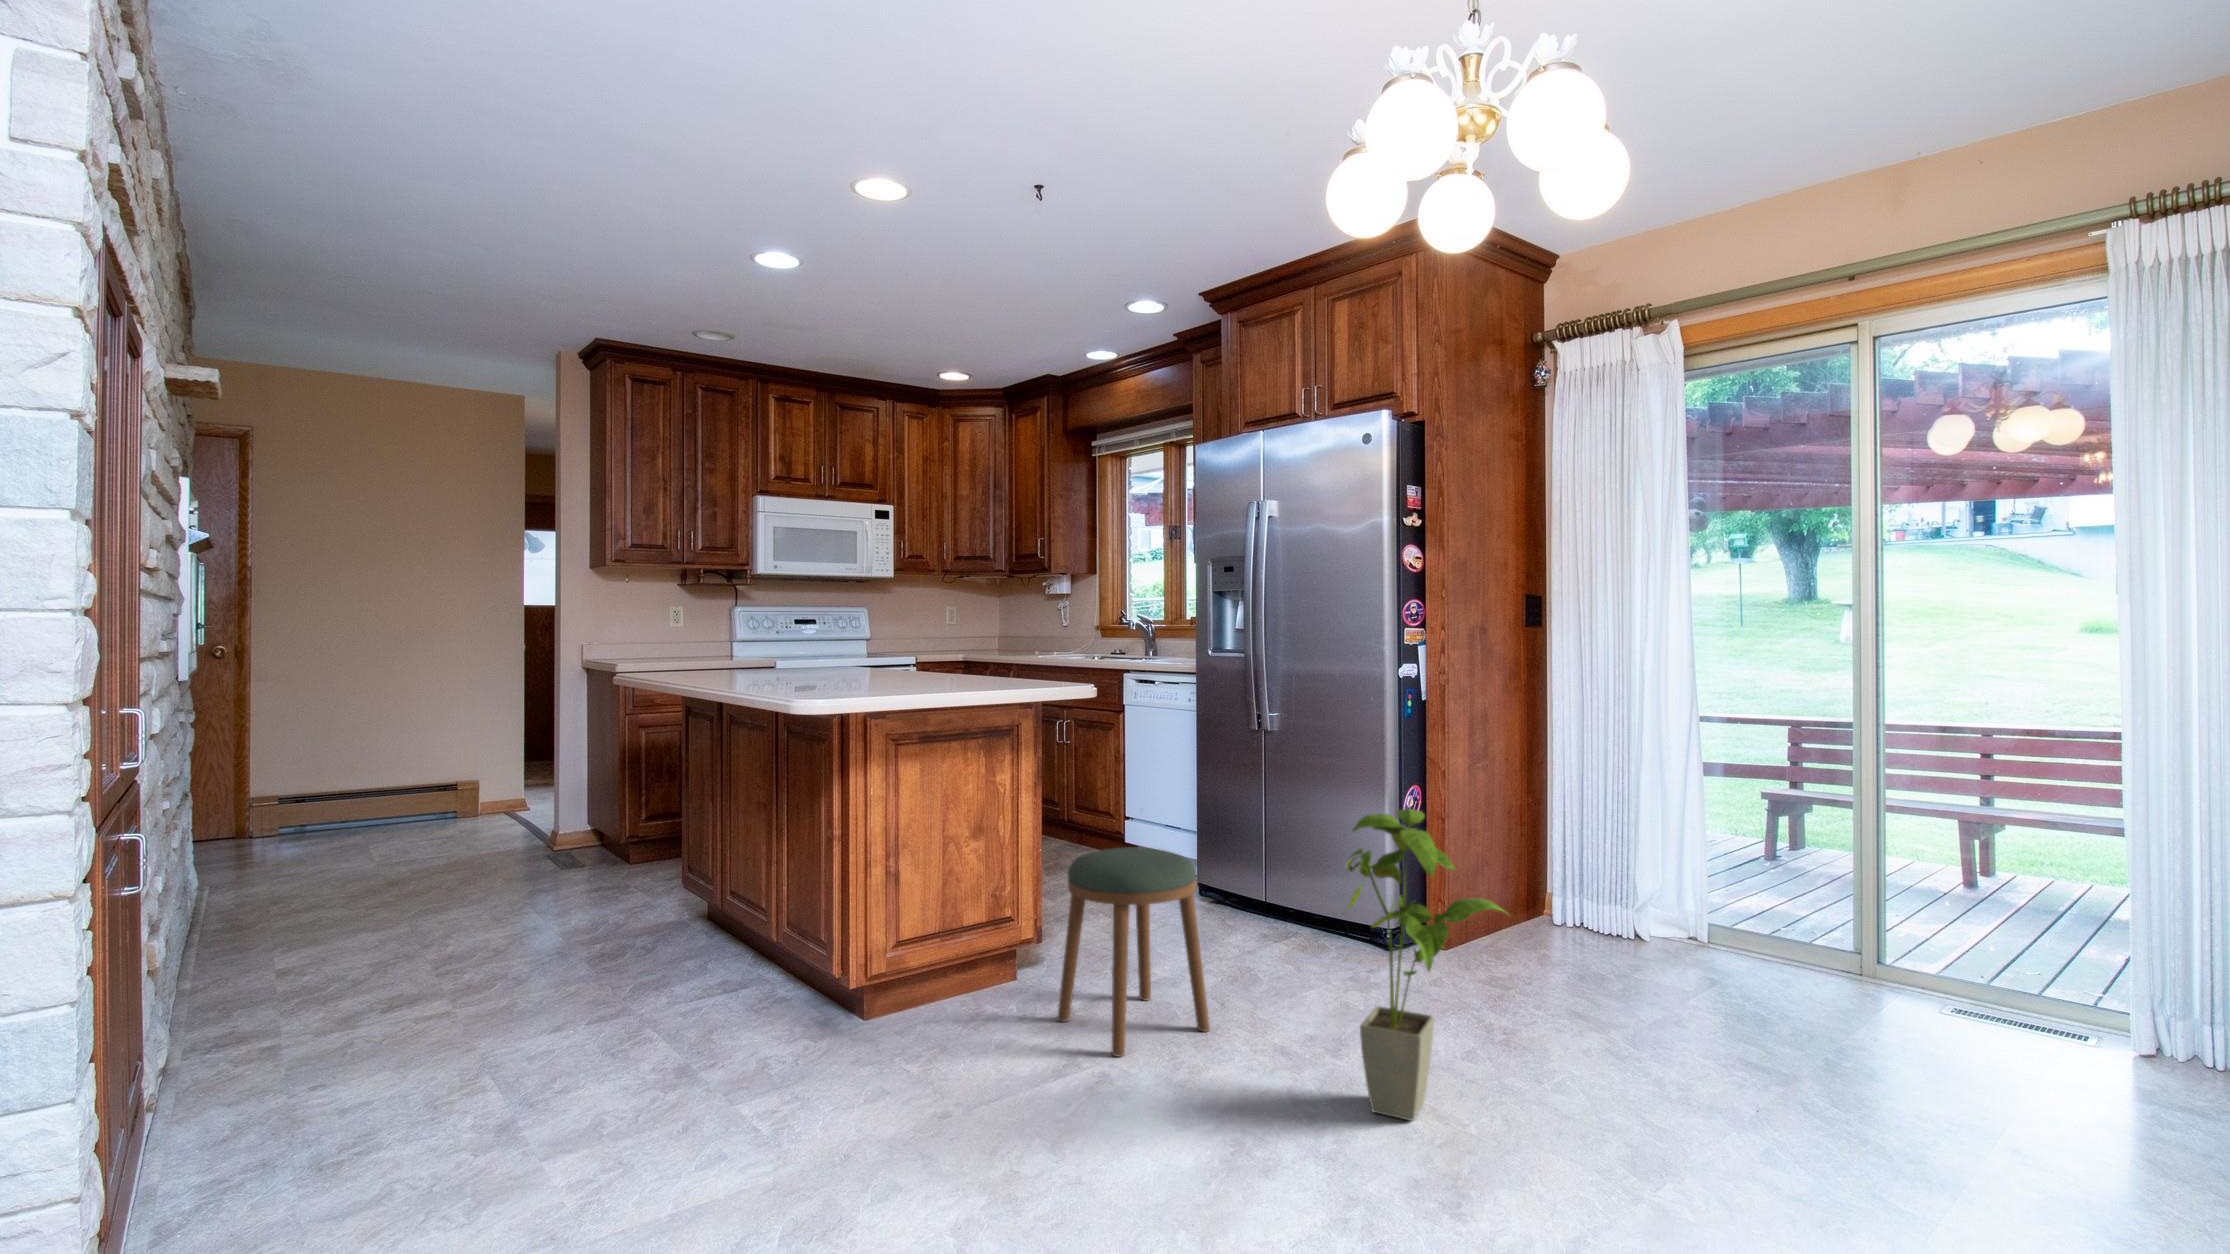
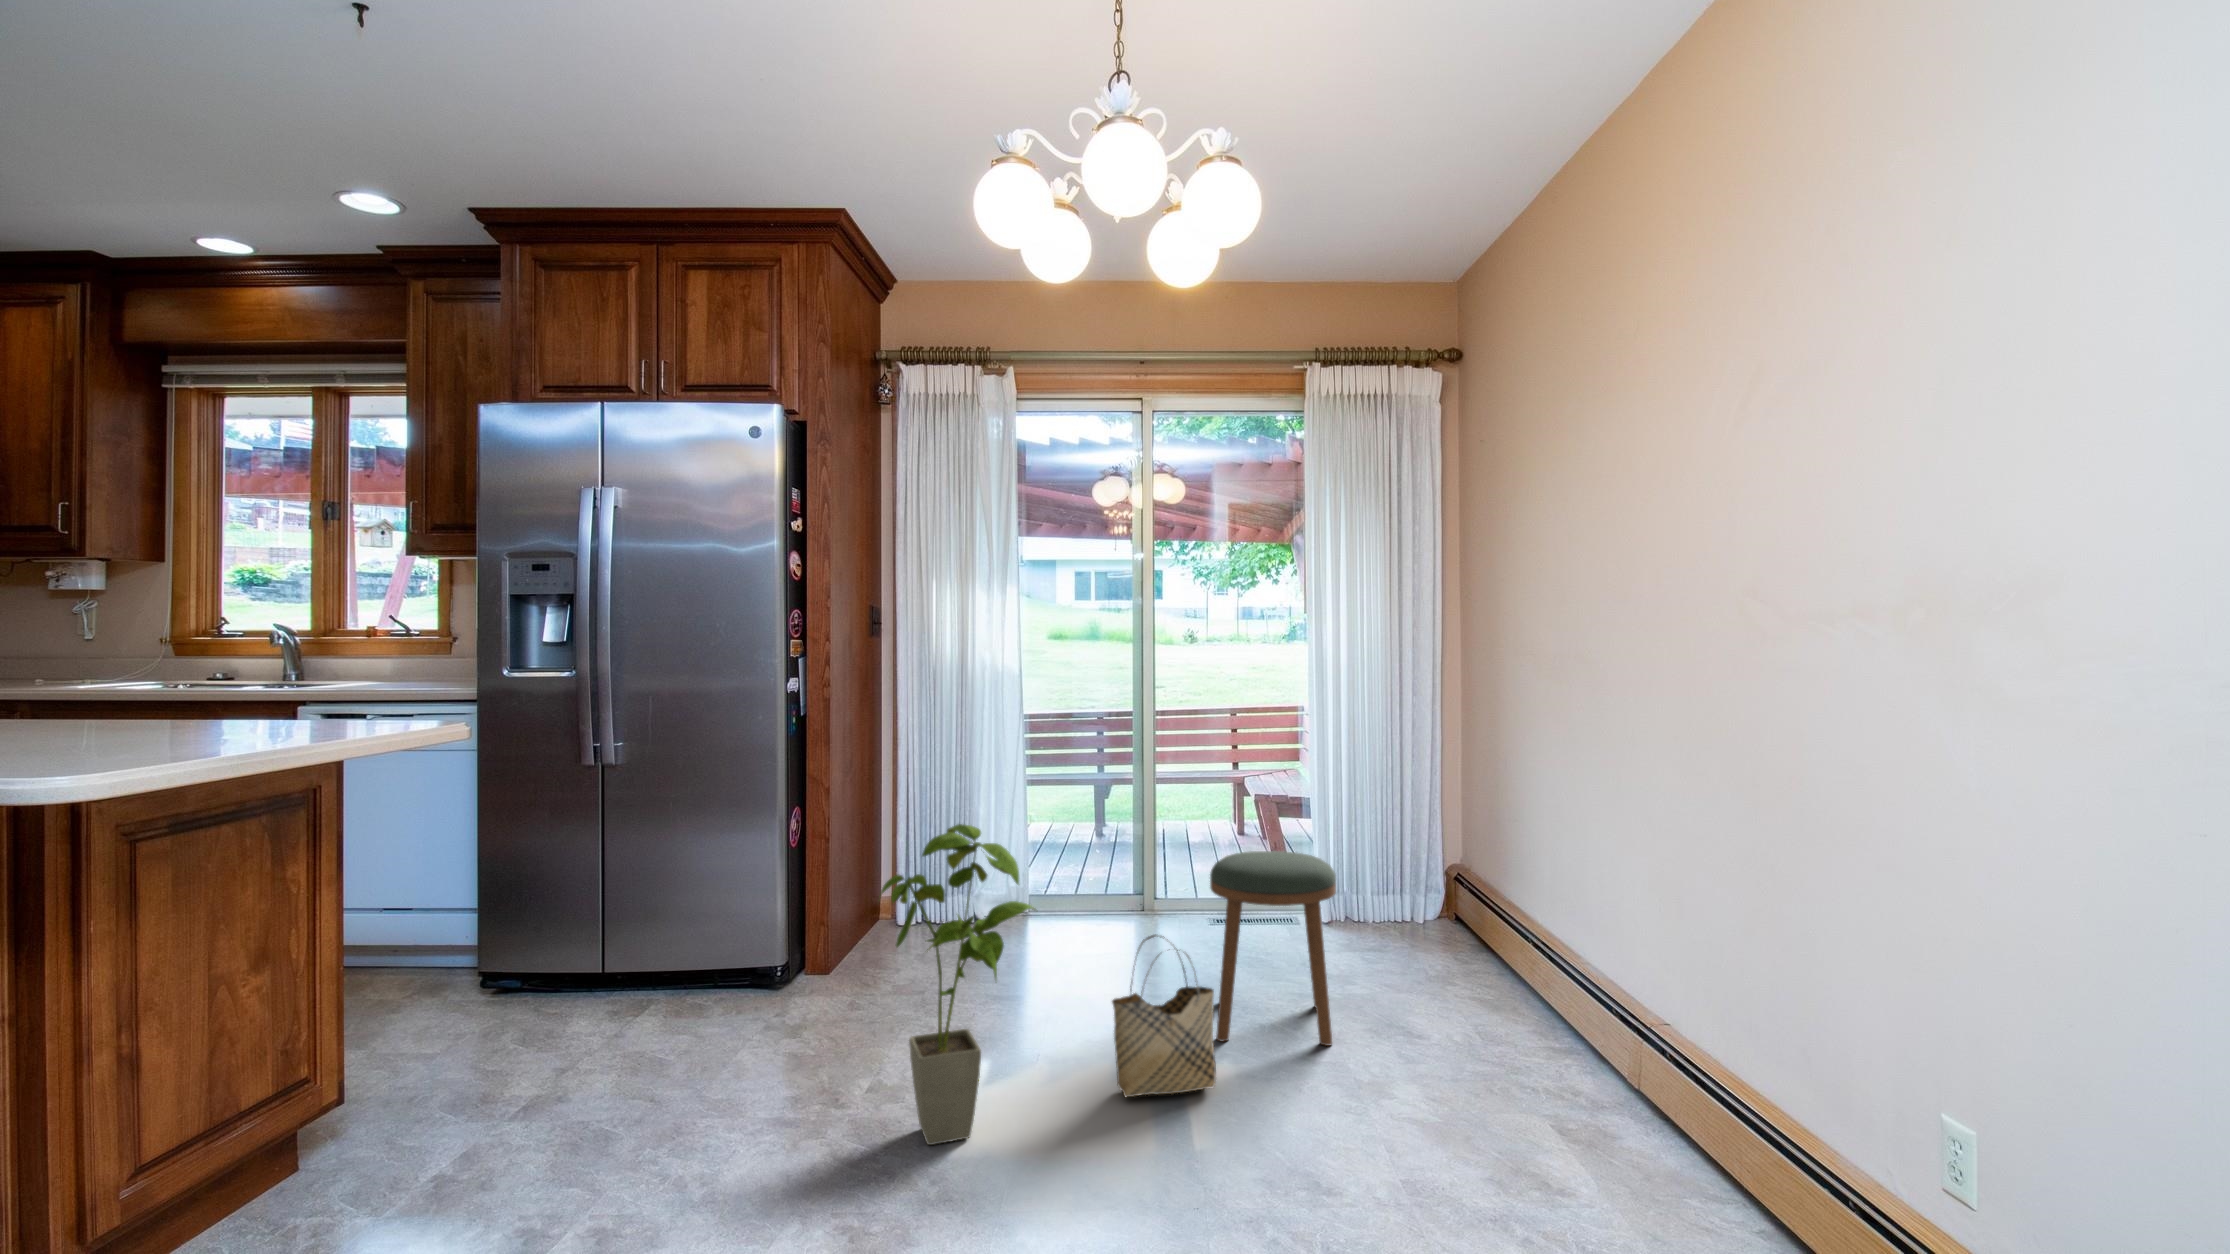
stool: present [1057,847,1210,1057] -> present [1210,851,1336,1046]
woven basket: none [1594,977,1740,1181] -> present [1112,935,1216,1097]

